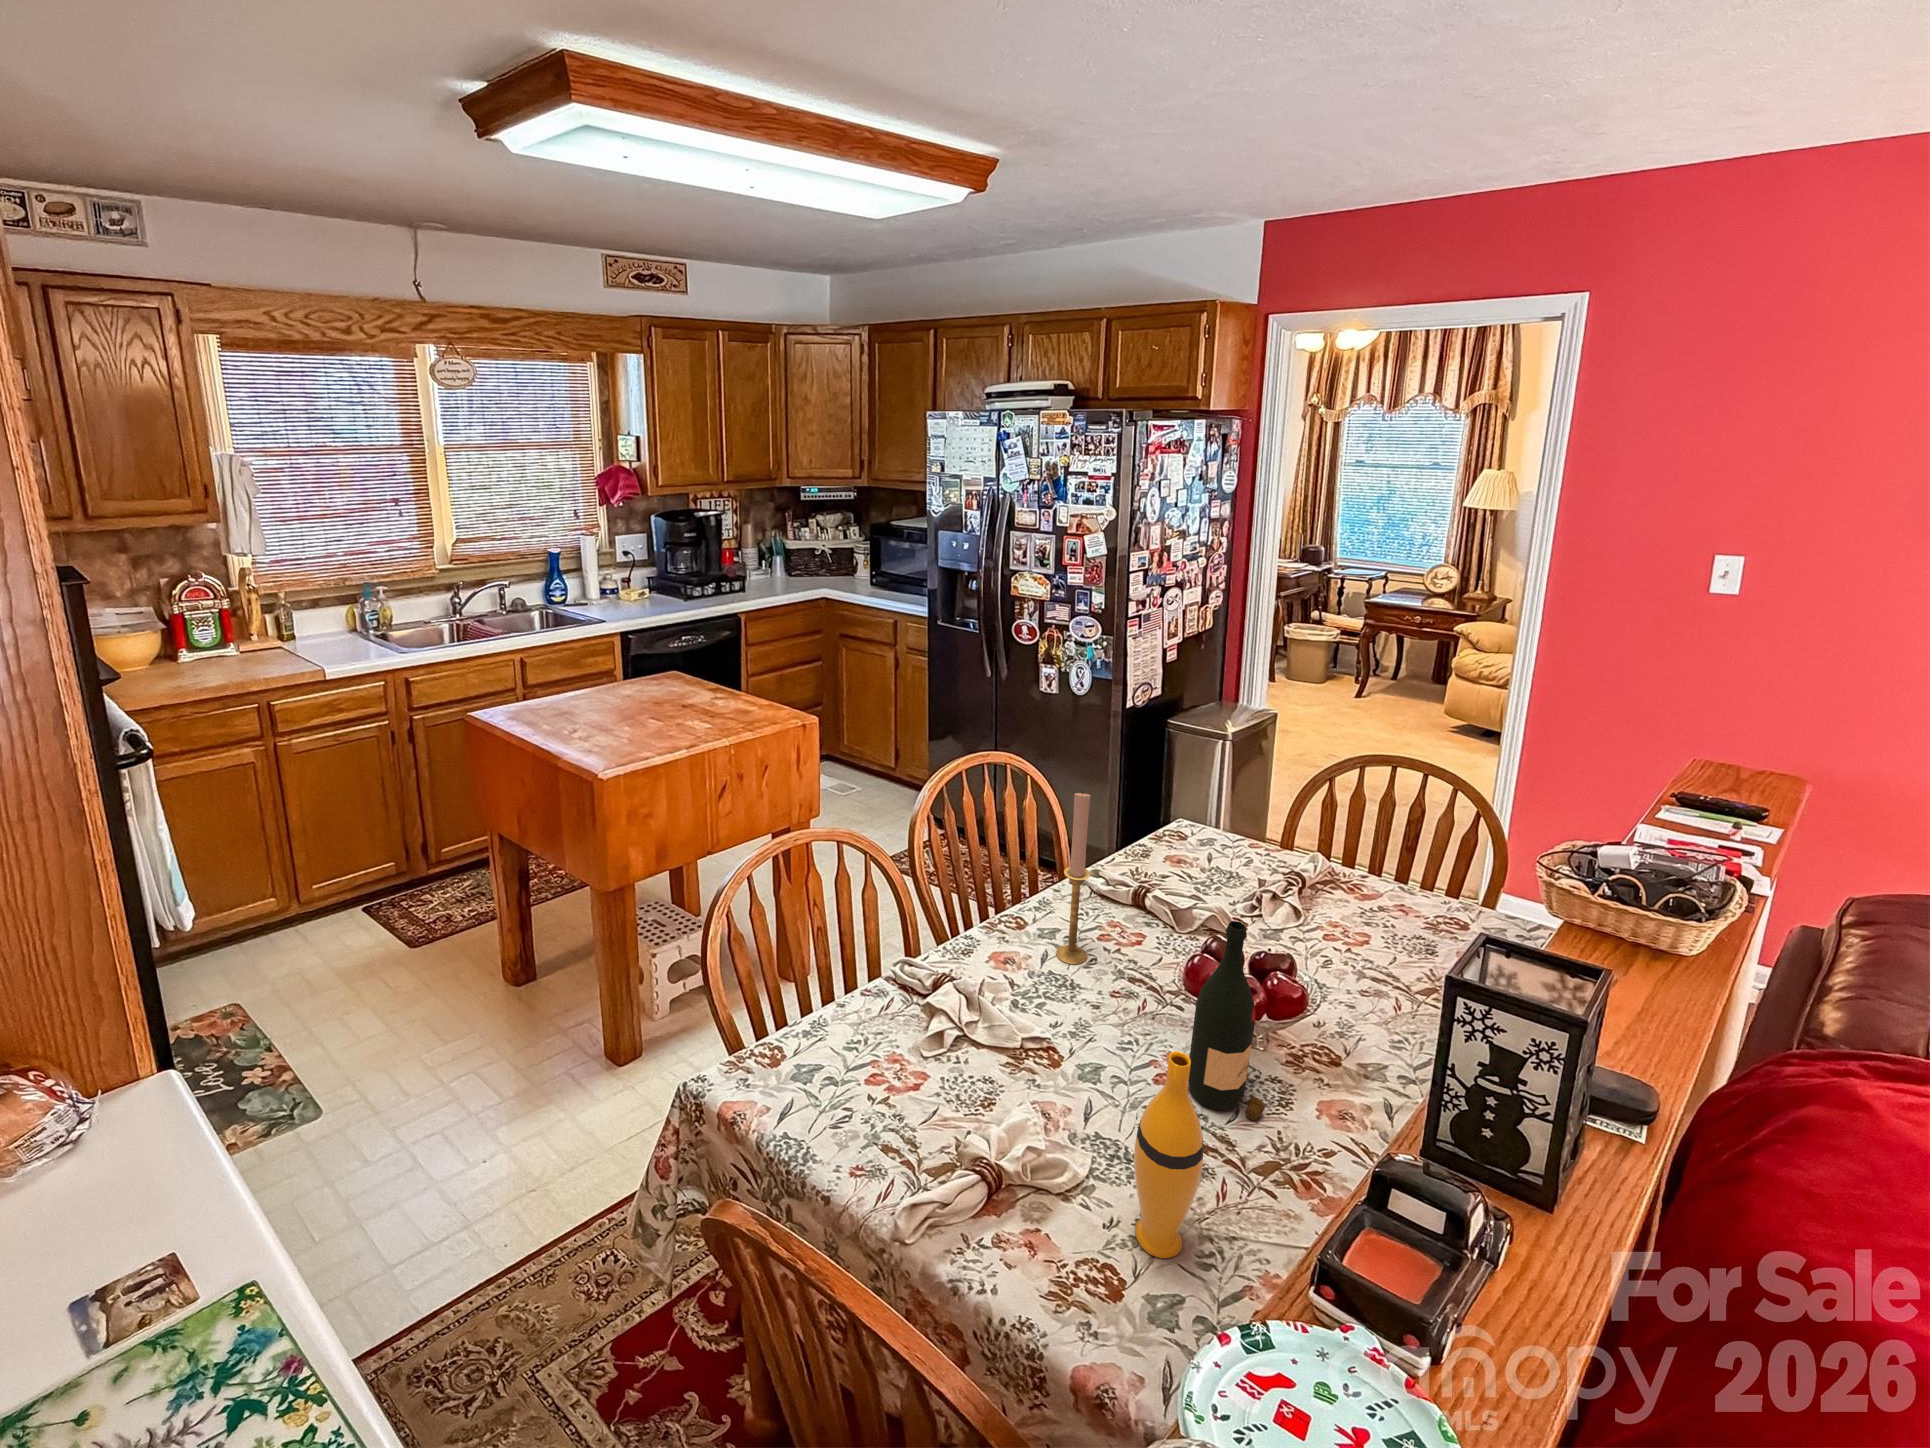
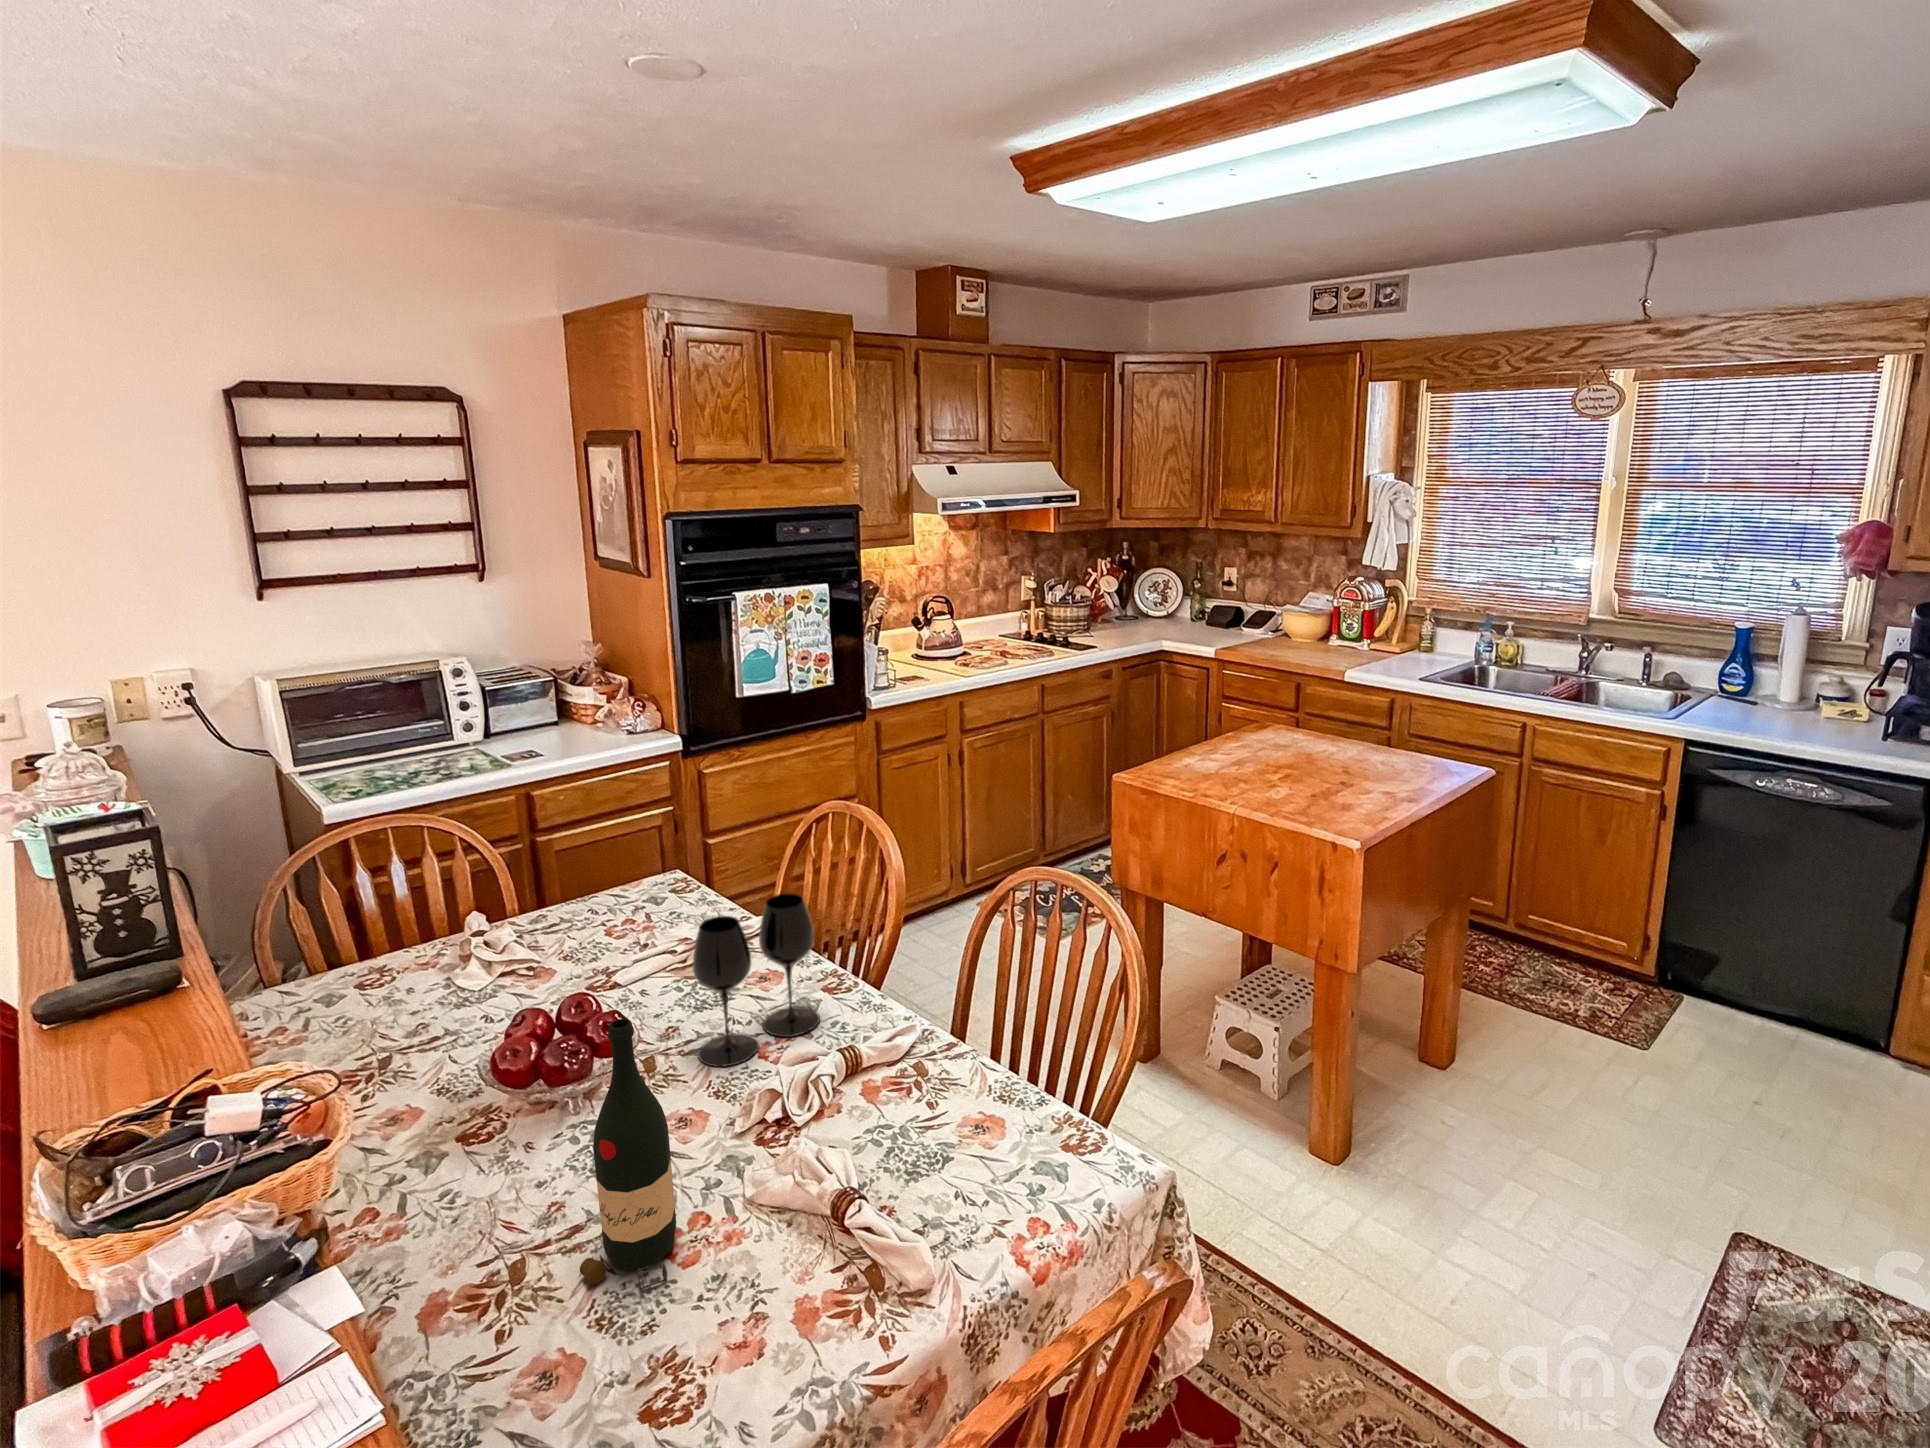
candlestick: present [1056,791,1090,964] -> none [909,916,953,1167]
wine glass: none [856,921,963,1111] -> present [692,893,820,1067]
vase: present [1134,1051,1204,1258] -> none [448,977,519,1188]

